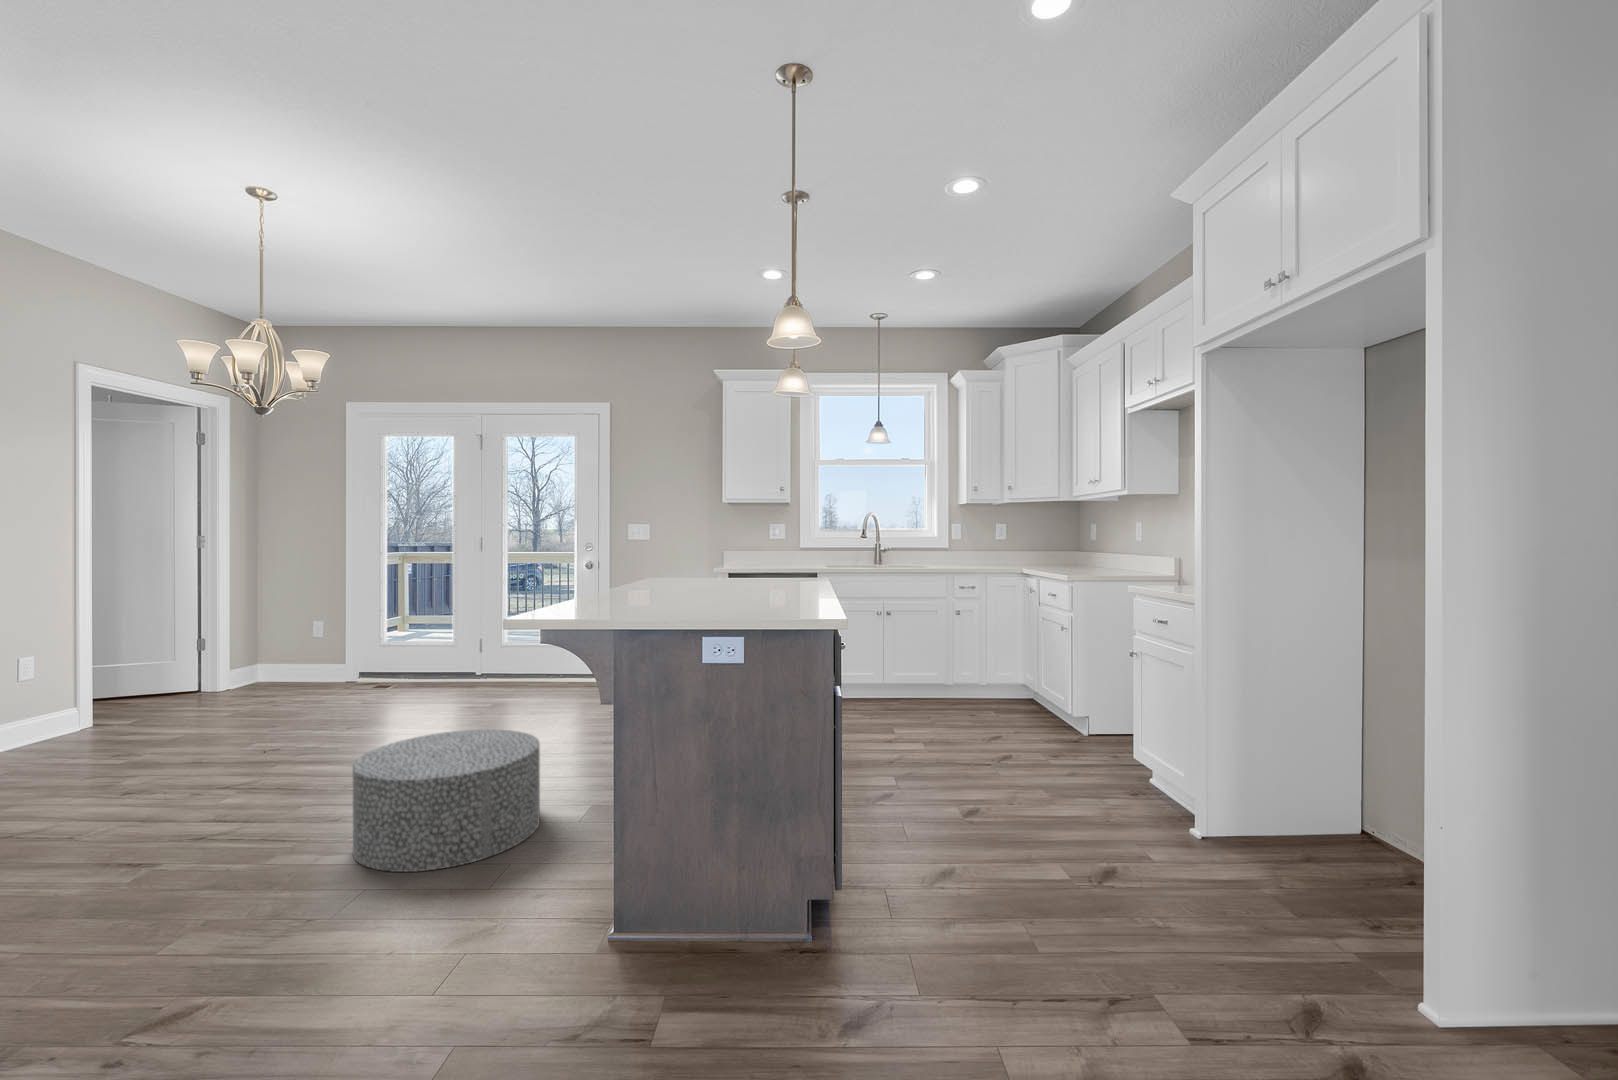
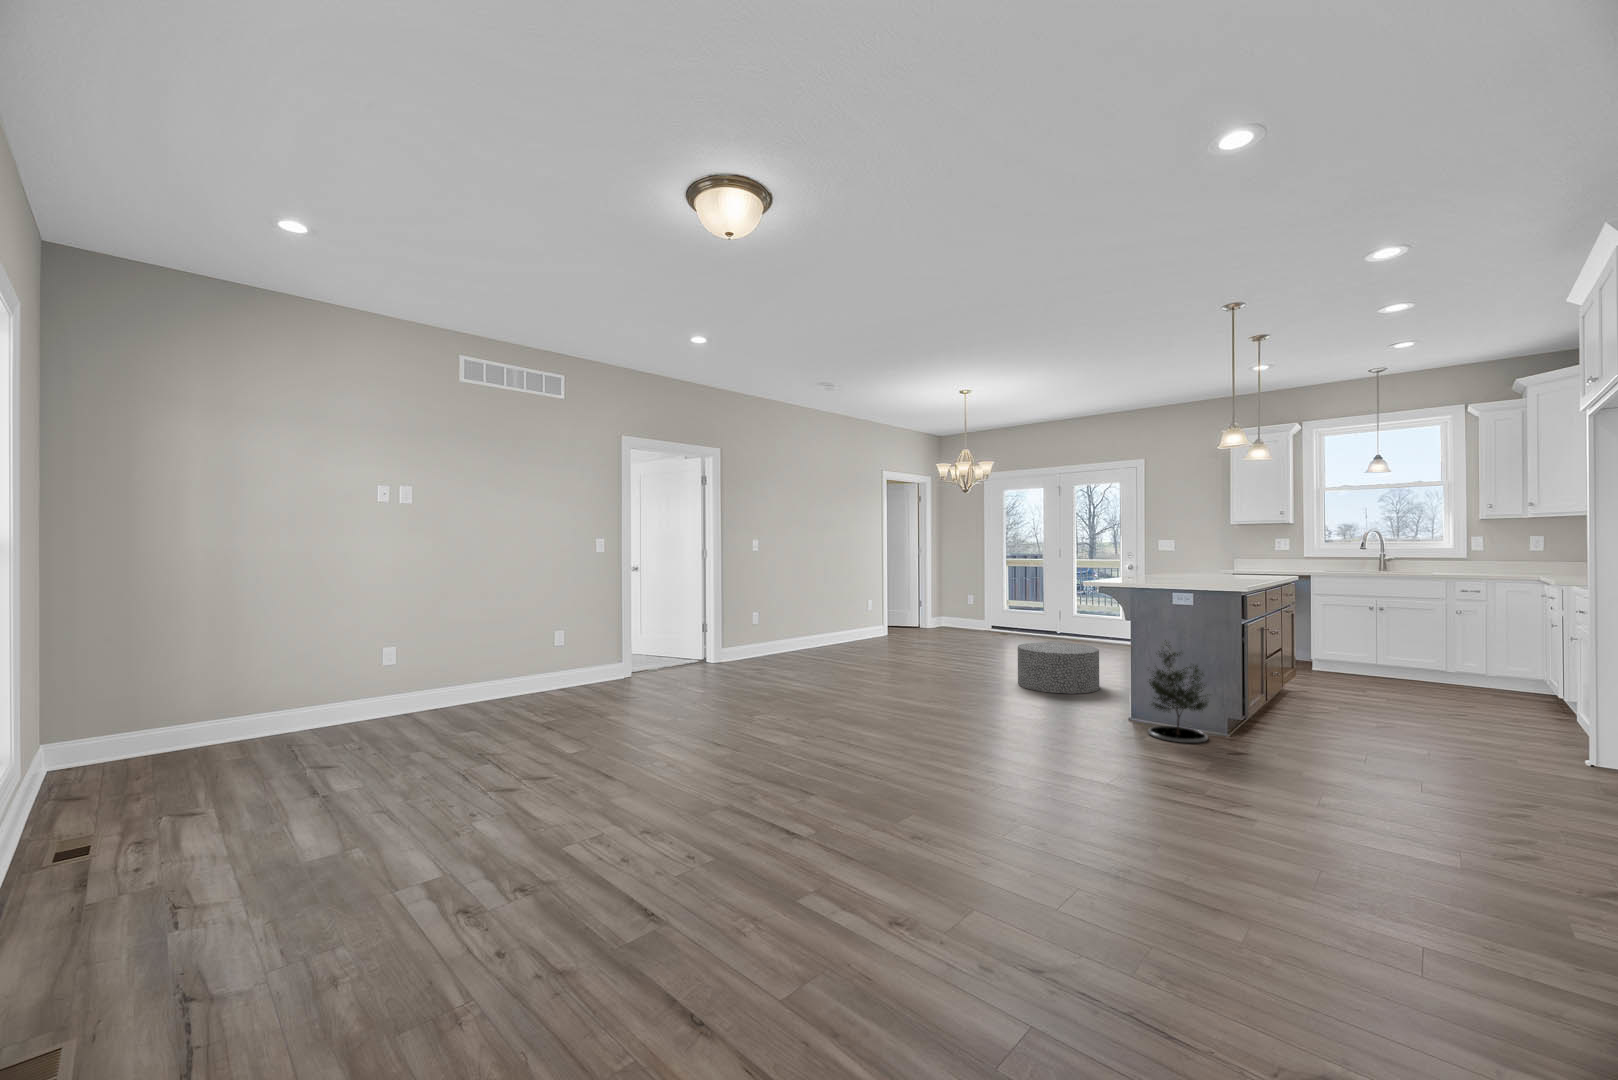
potted tree: none [653,763,799,1039] -> present [1148,640,1208,743]

